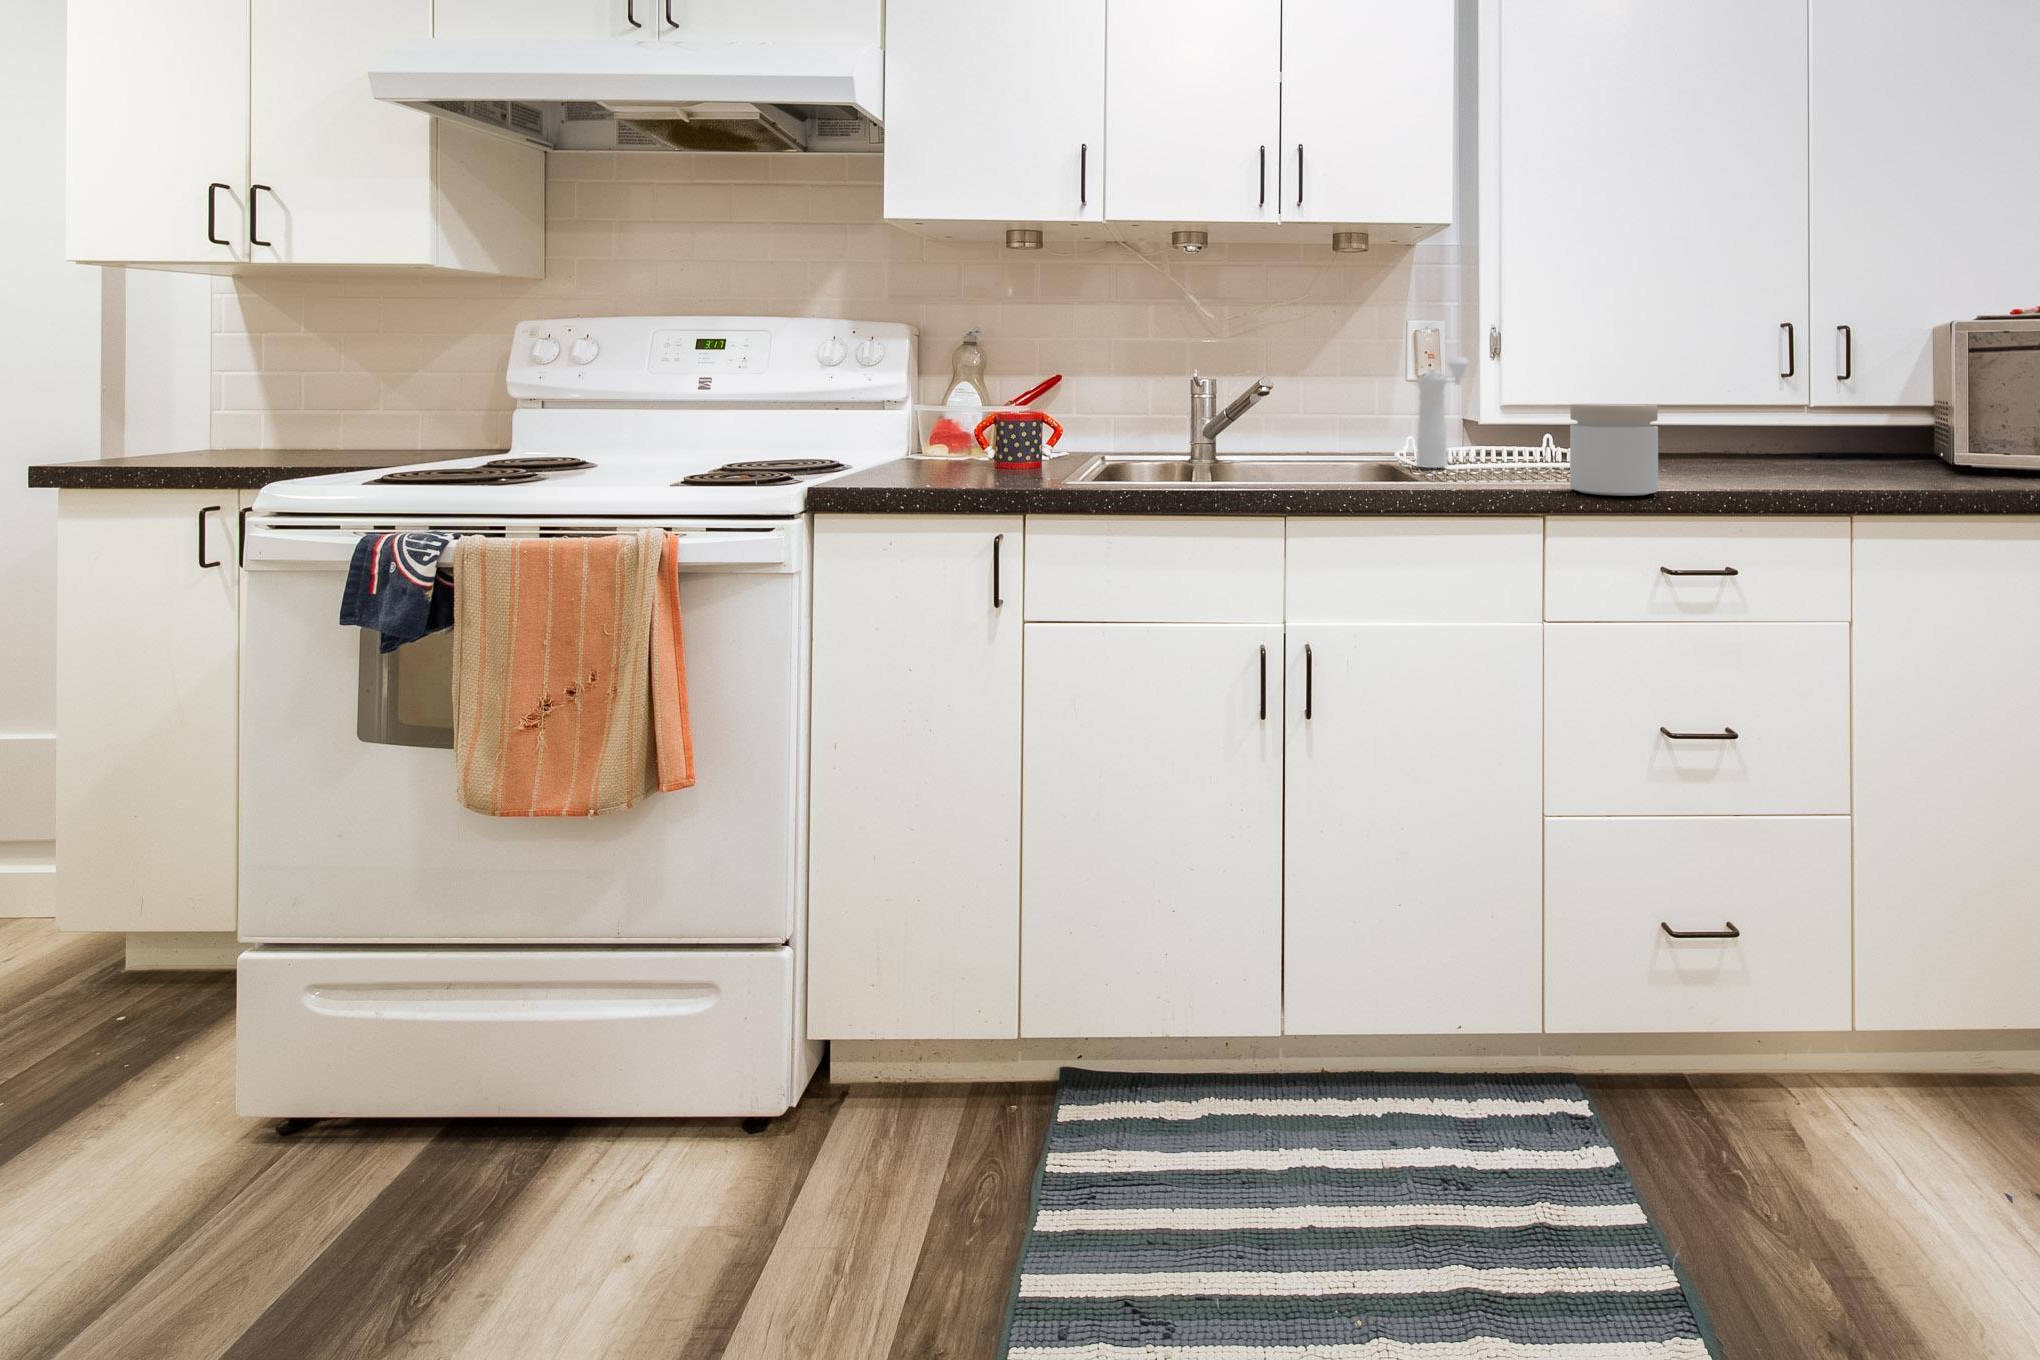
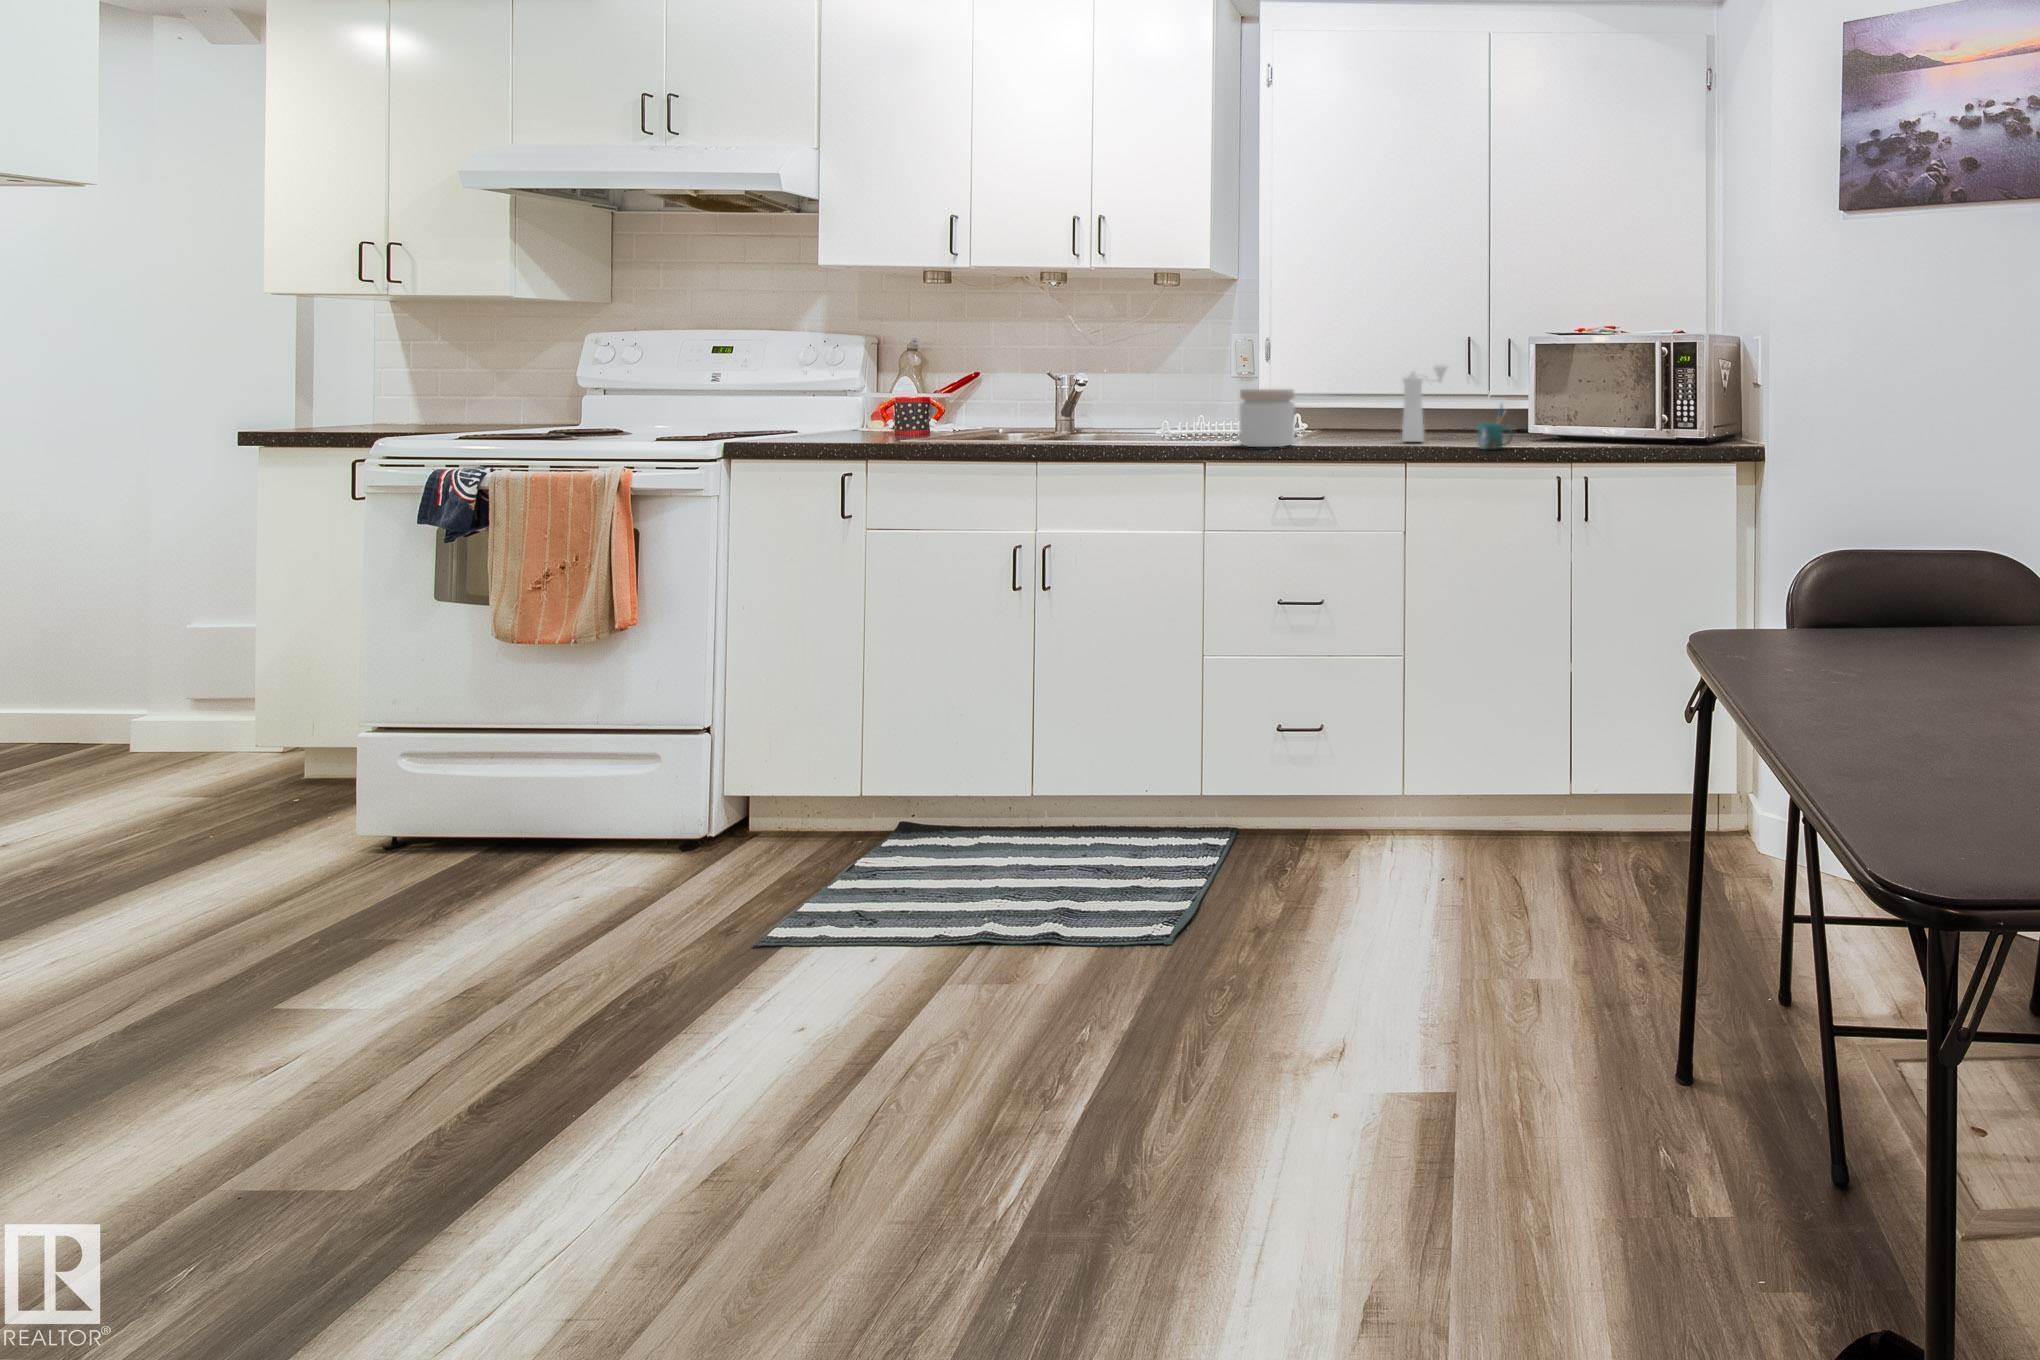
pepper mill: present [1417,357,1469,468] -> present [1402,363,1448,442]
mug: none [1938,427,1995,499] -> present [1478,406,1512,449]

